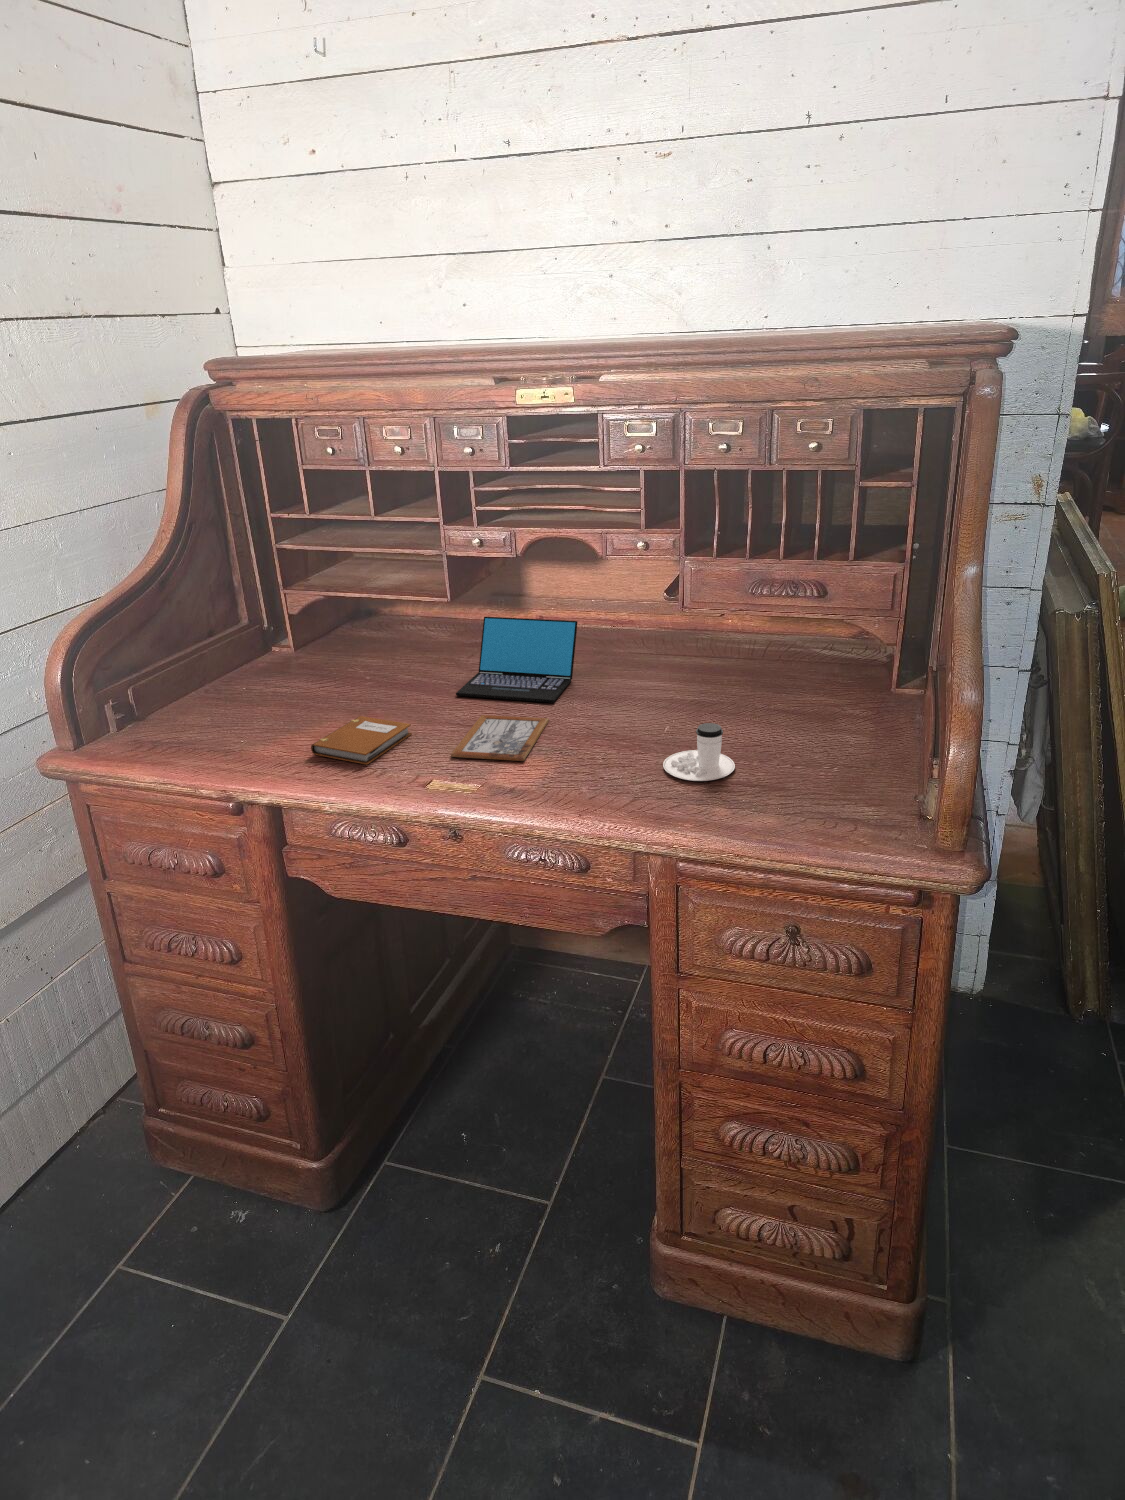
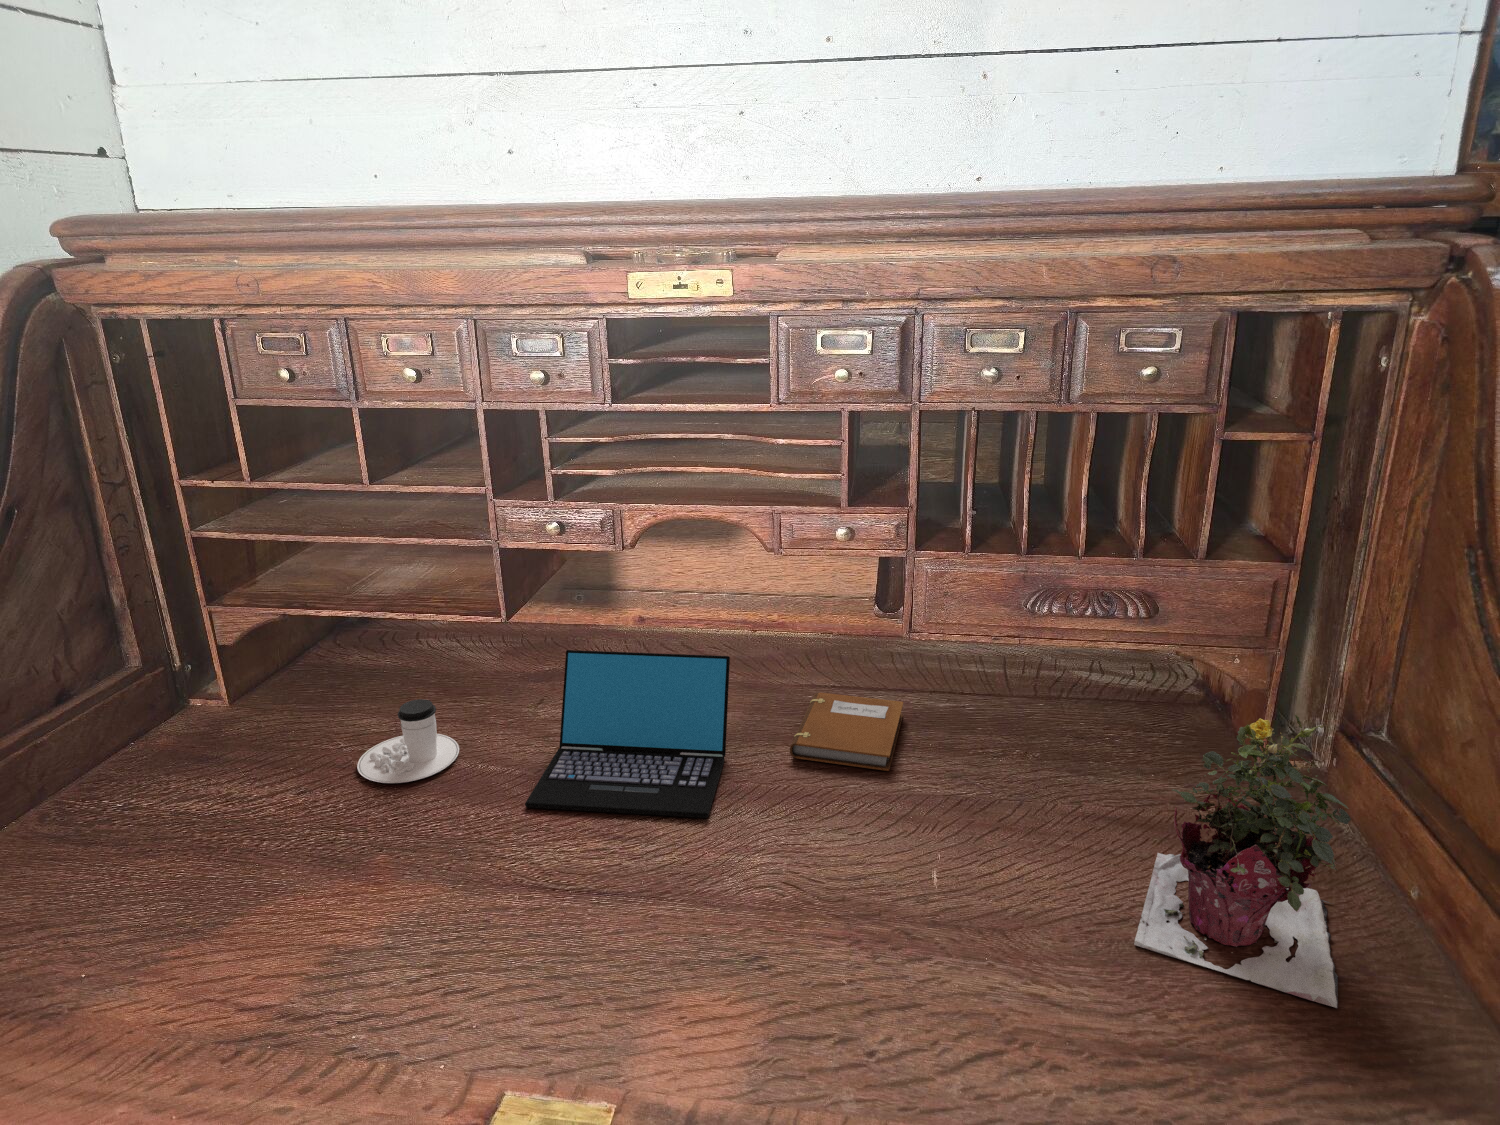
potted plant: none [757,631,881,777] -> present [1134,715,1351,1008]
picture frame: present [451,715,549,761] -> none [534,861,711,1003]
notebook: present [311,716,412,765] -> present [790,692,903,771]
coffee cup: present [663,723,735,781] -> present [357,699,459,783]

